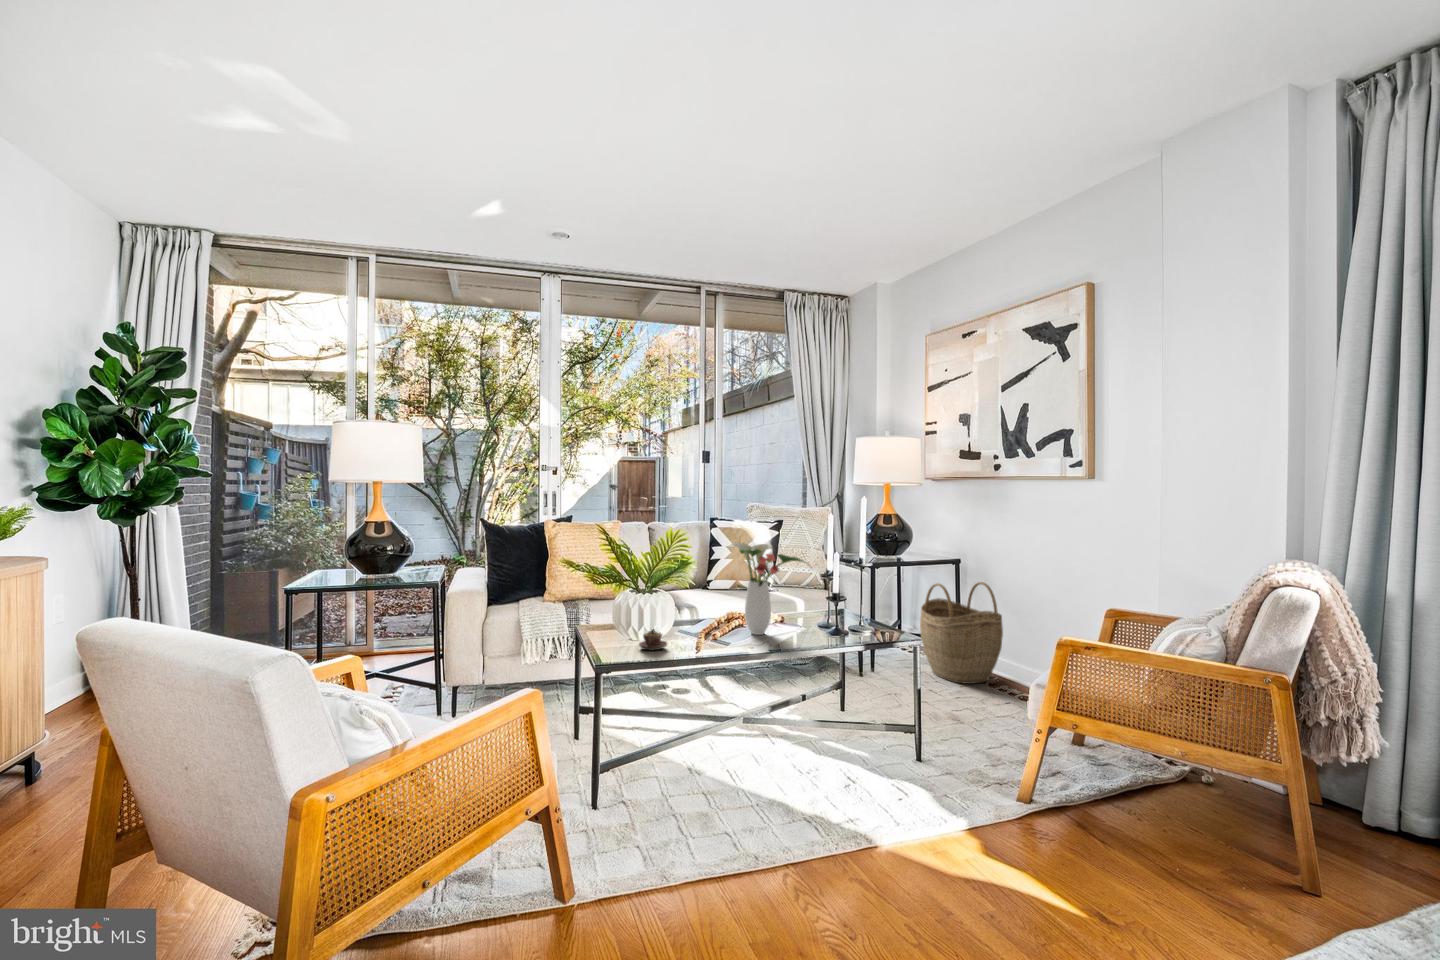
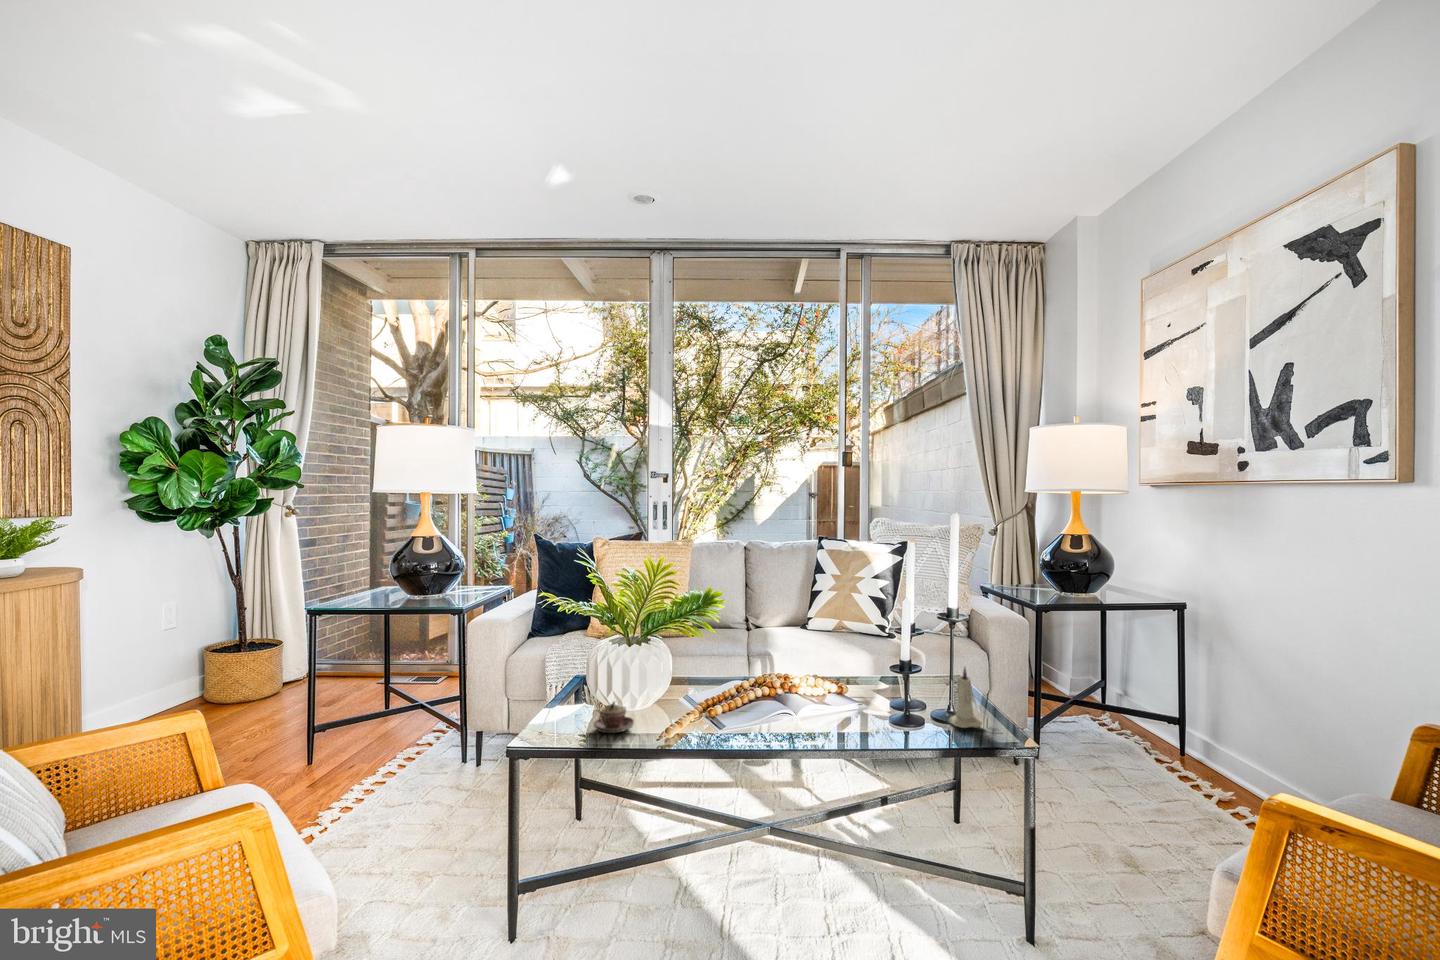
flower arrangement: present [730,543,804,635] -> none [744,580,862,716]
woven basket: present [920,582,1003,684] -> none [1116,639,1250,798]
candle: none [859,593,881,633] -> present [949,667,982,728]

